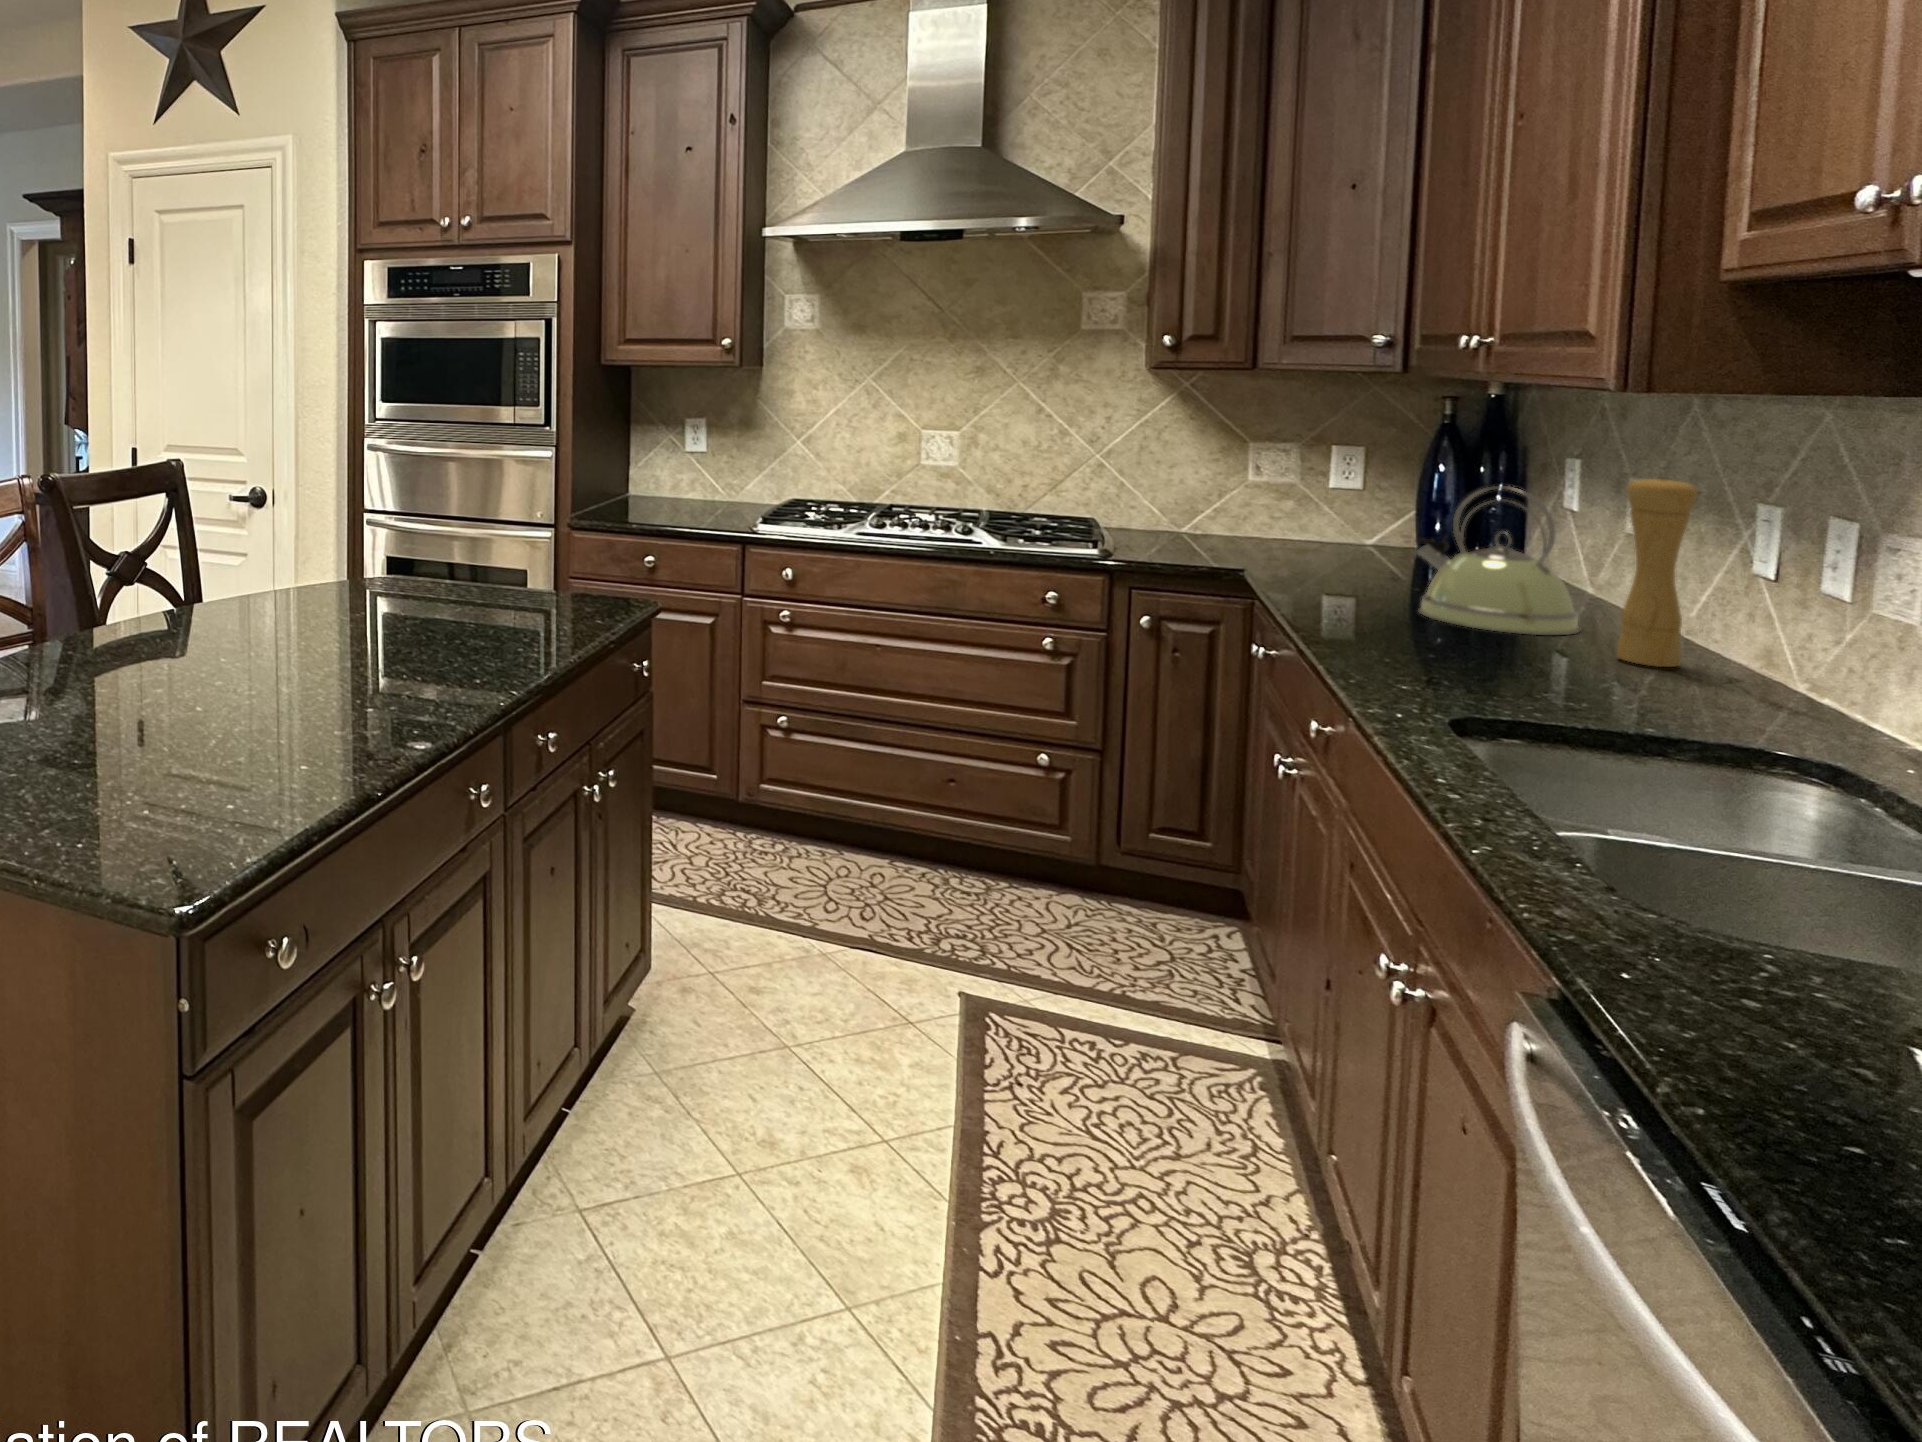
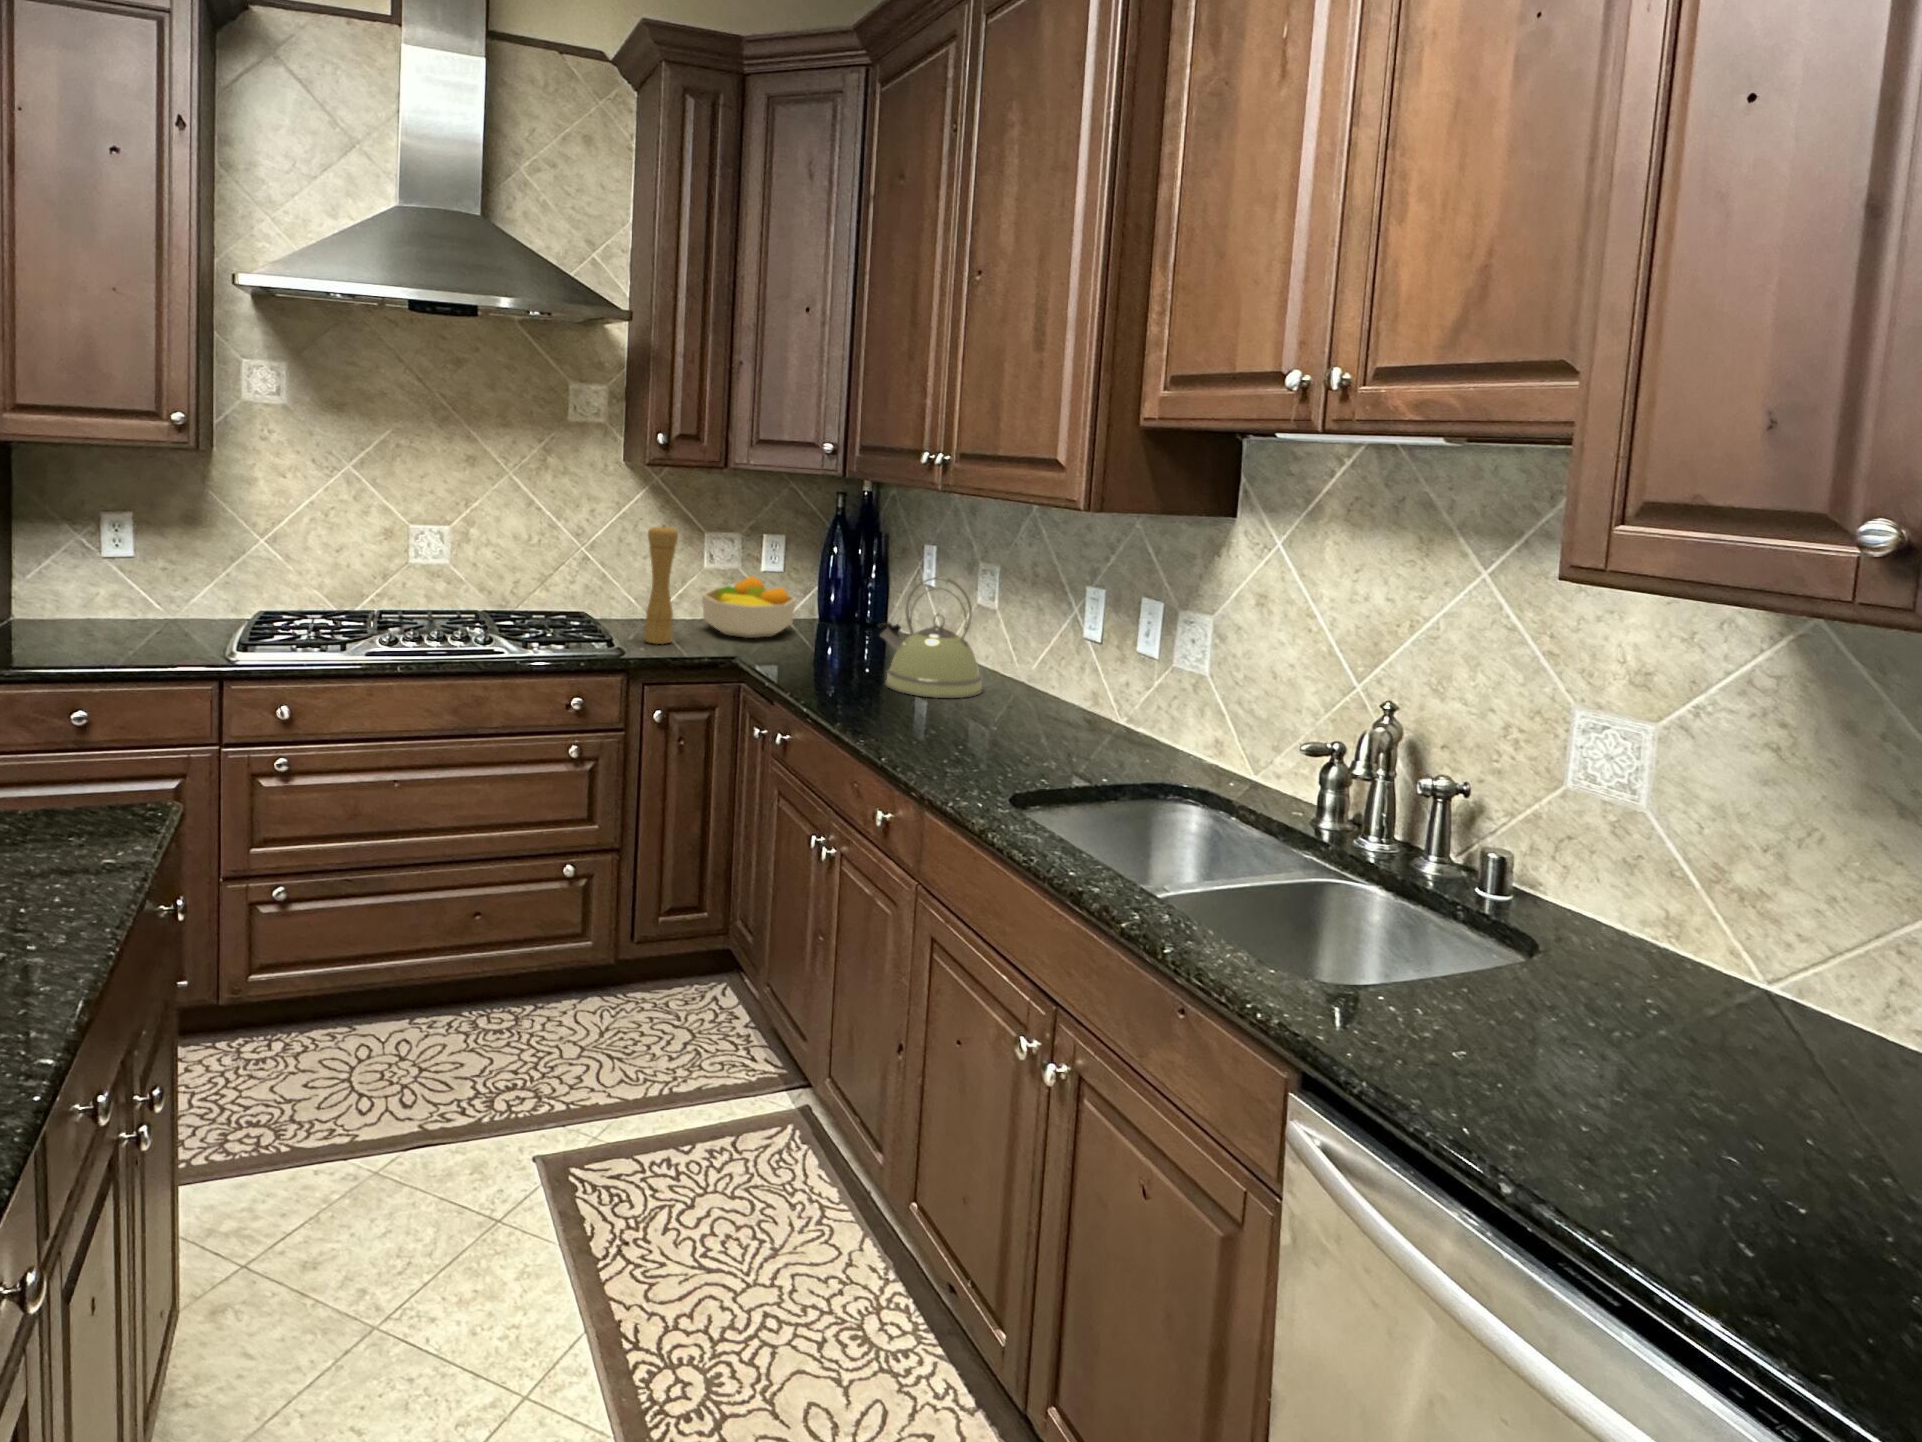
pepper mill: present [1617,476,1697,667] -> present [644,525,678,644]
fruit bowl: none [1224,489,1354,556] -> present [702,576,796,638]

